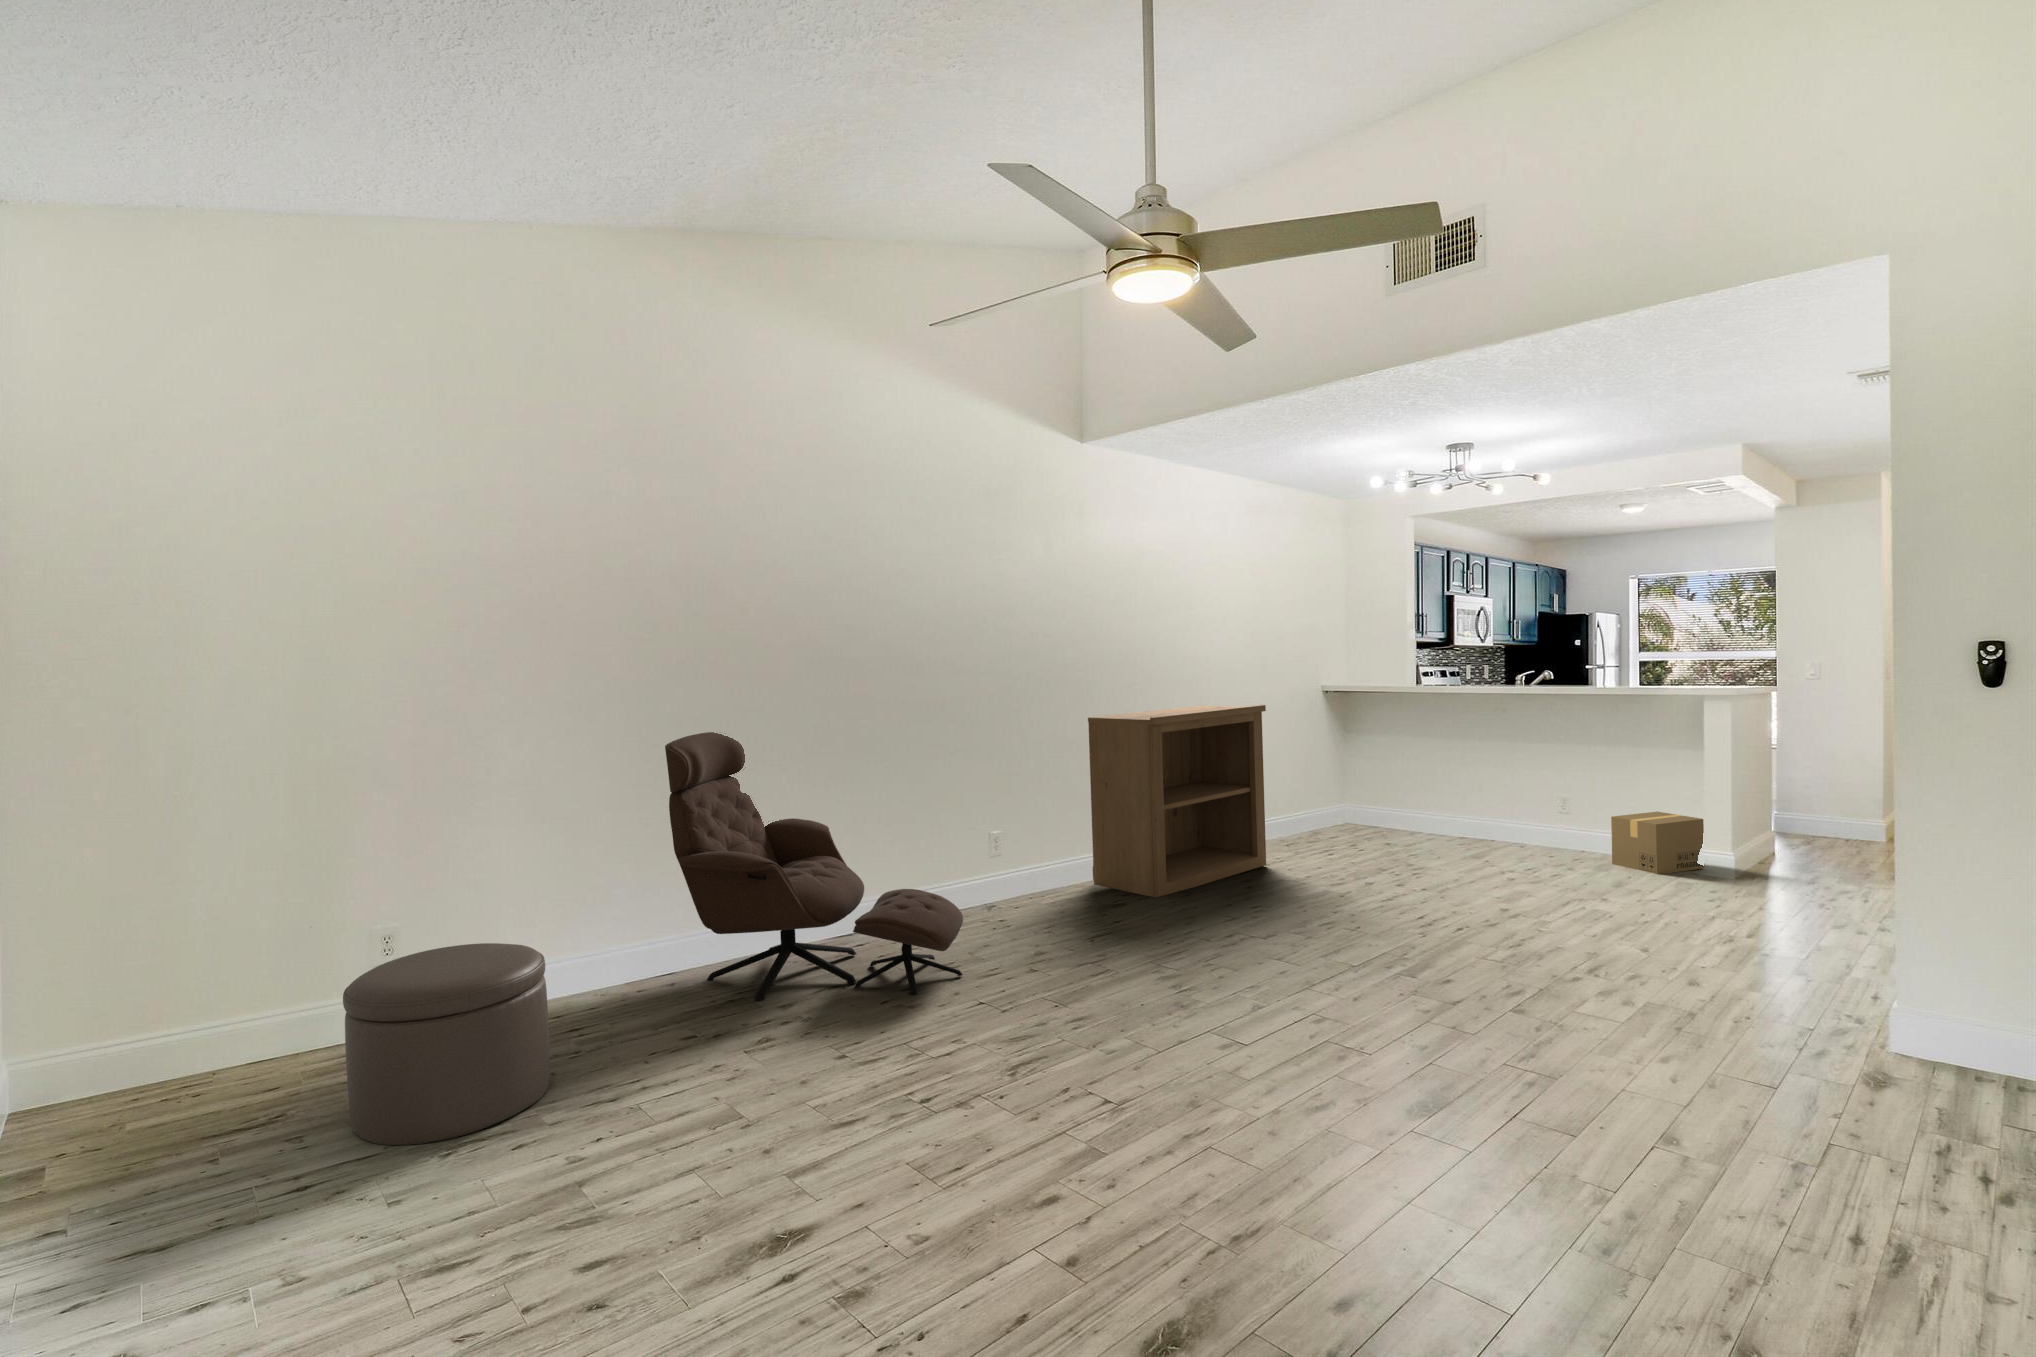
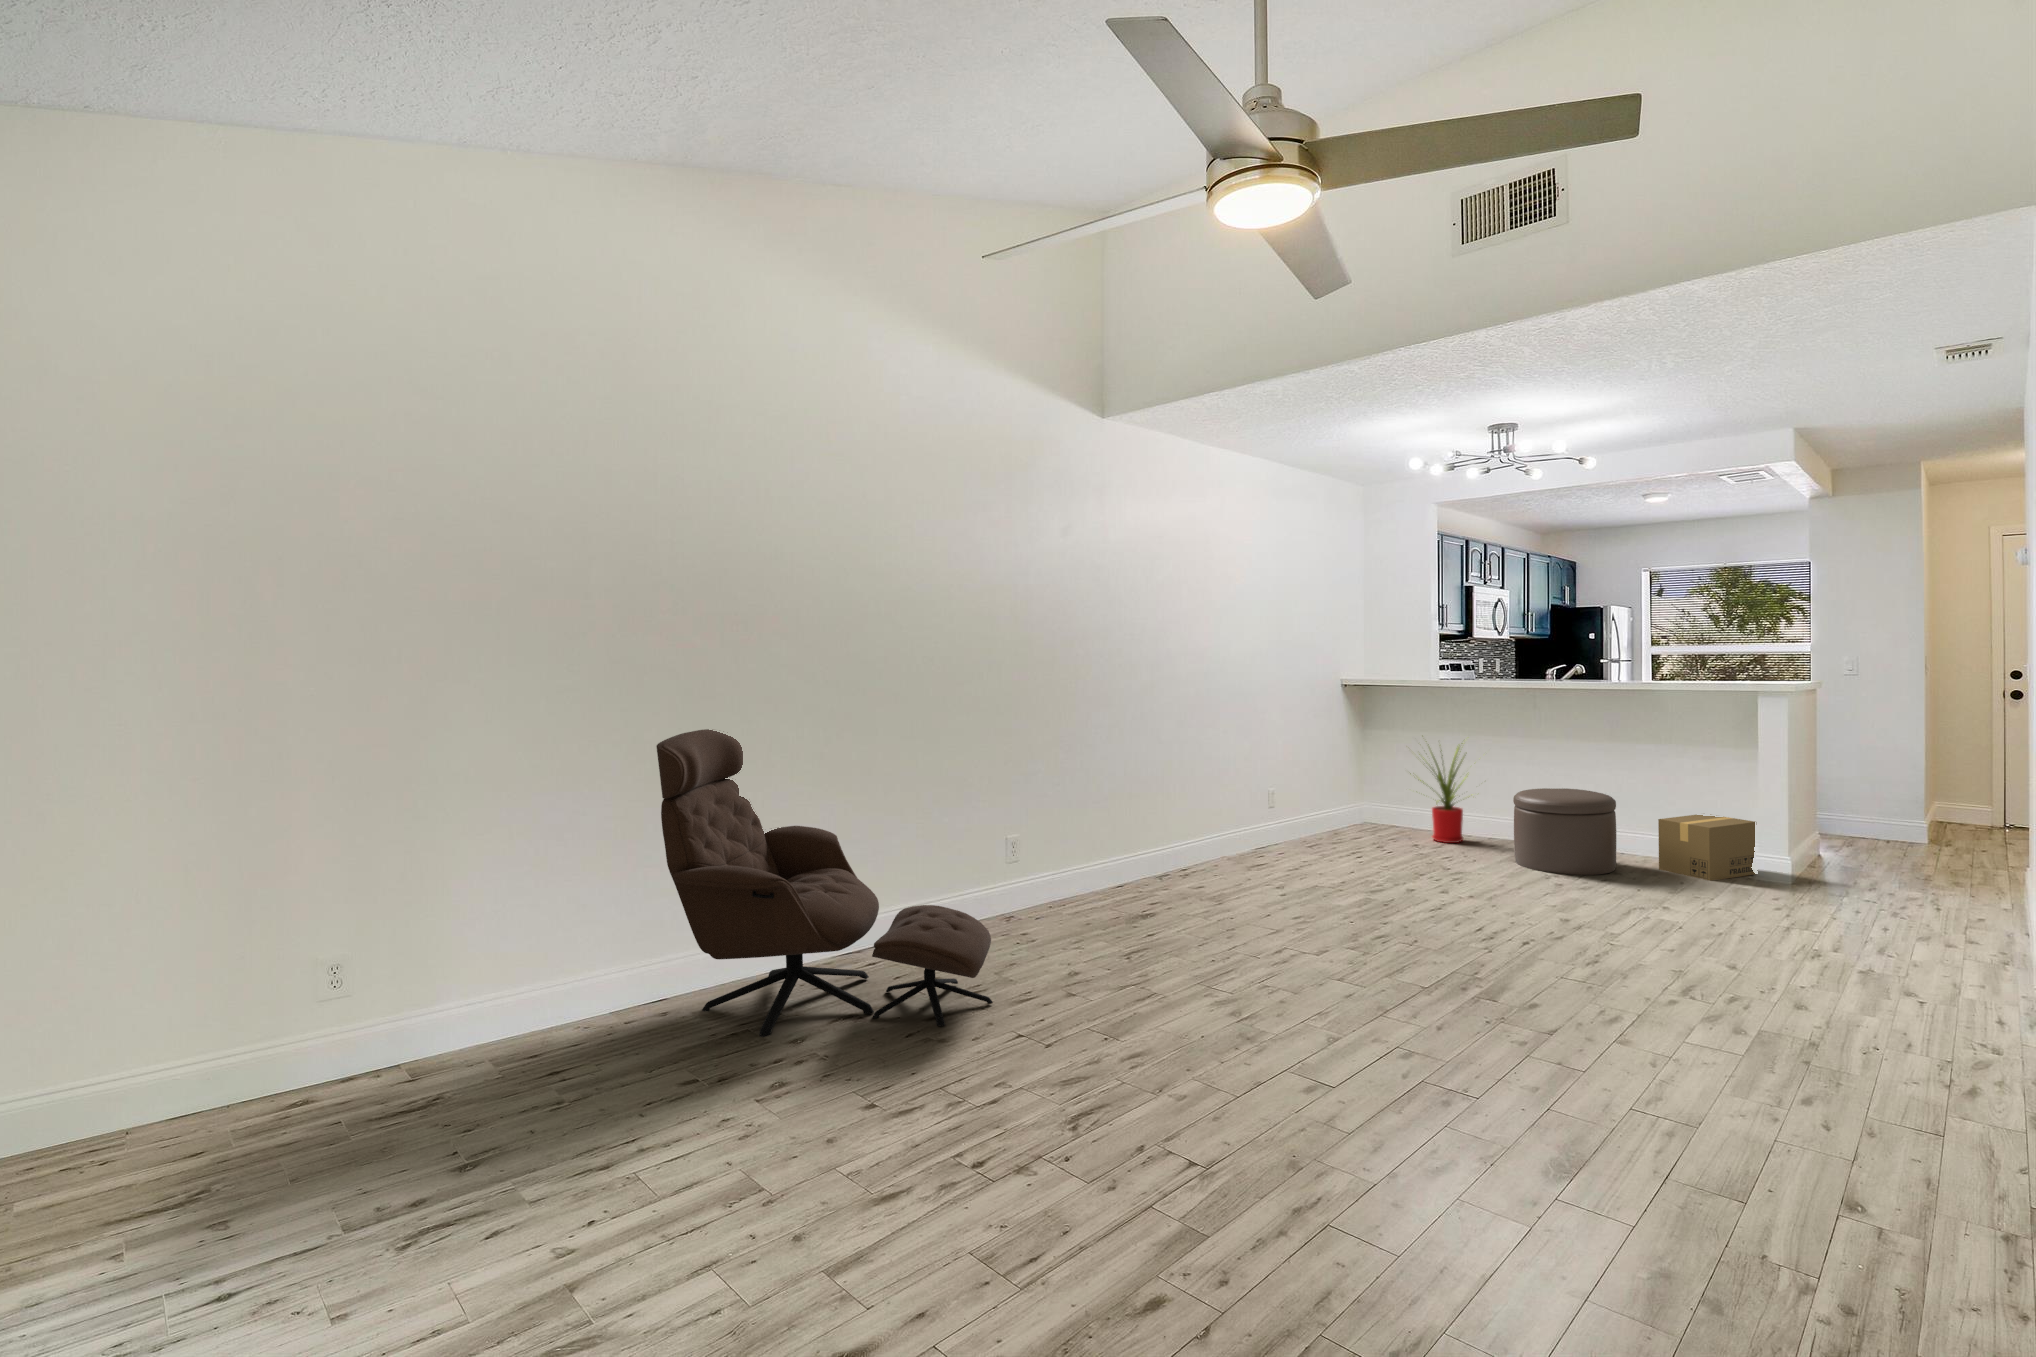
bookshelf: present [1088,705,1266,897] -> none [1110,700,1297,910]
house plant: none [1377,738,1459,840] -> present [1419,745,1464,843]
ottoman: present [343,943,550,1145] -> present [1513,788,1616,875]

